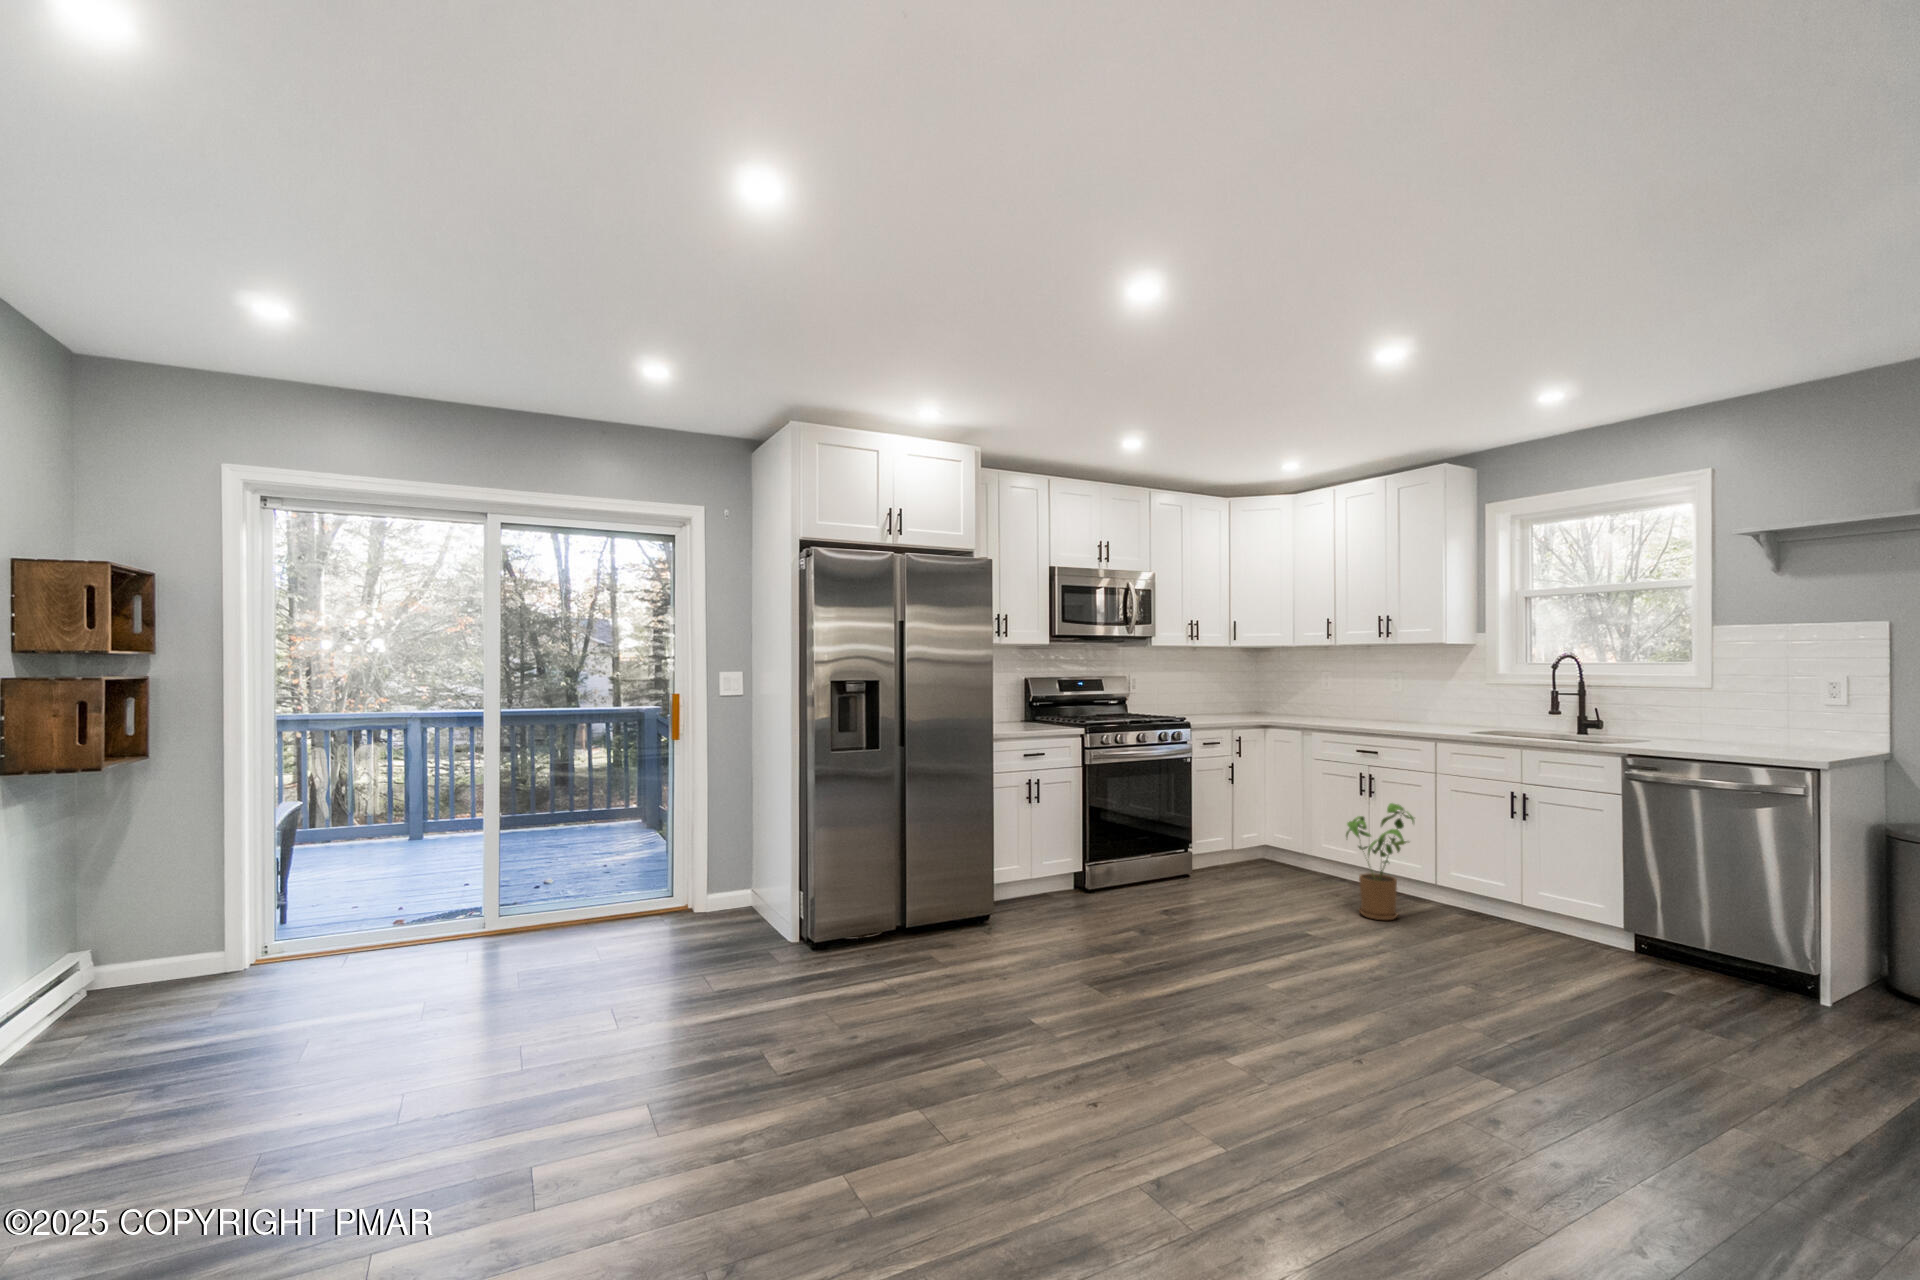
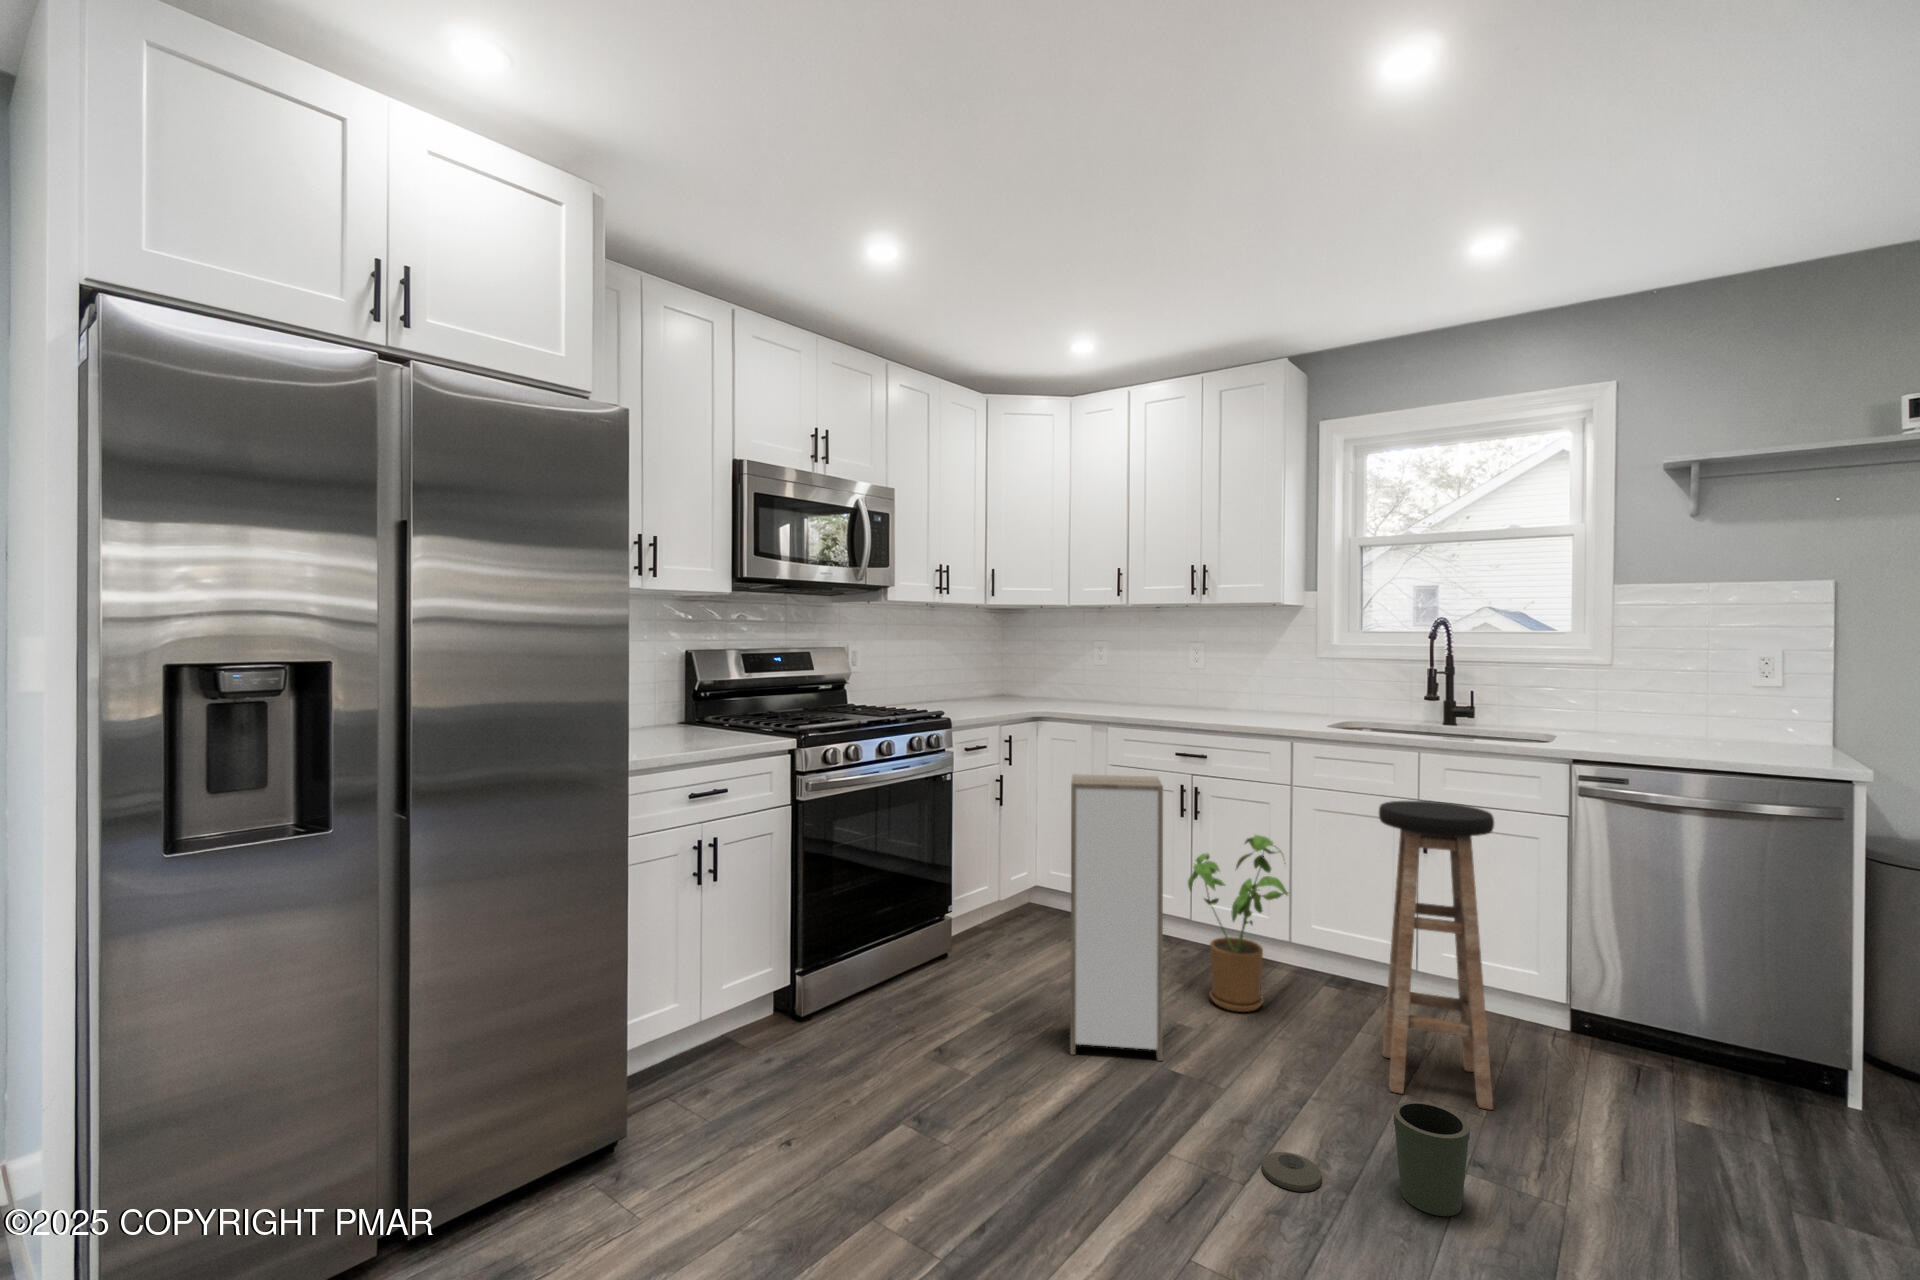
storage cabinet: none [1242,755,1308,931] -> present [1070,774,1163,1061]
bar stool: none [1445,778,1526,973] -> present [1379,801,1494,1110]
trash can: none [1325,939,1441,996] -> present [1262,1101,1470,1216]

